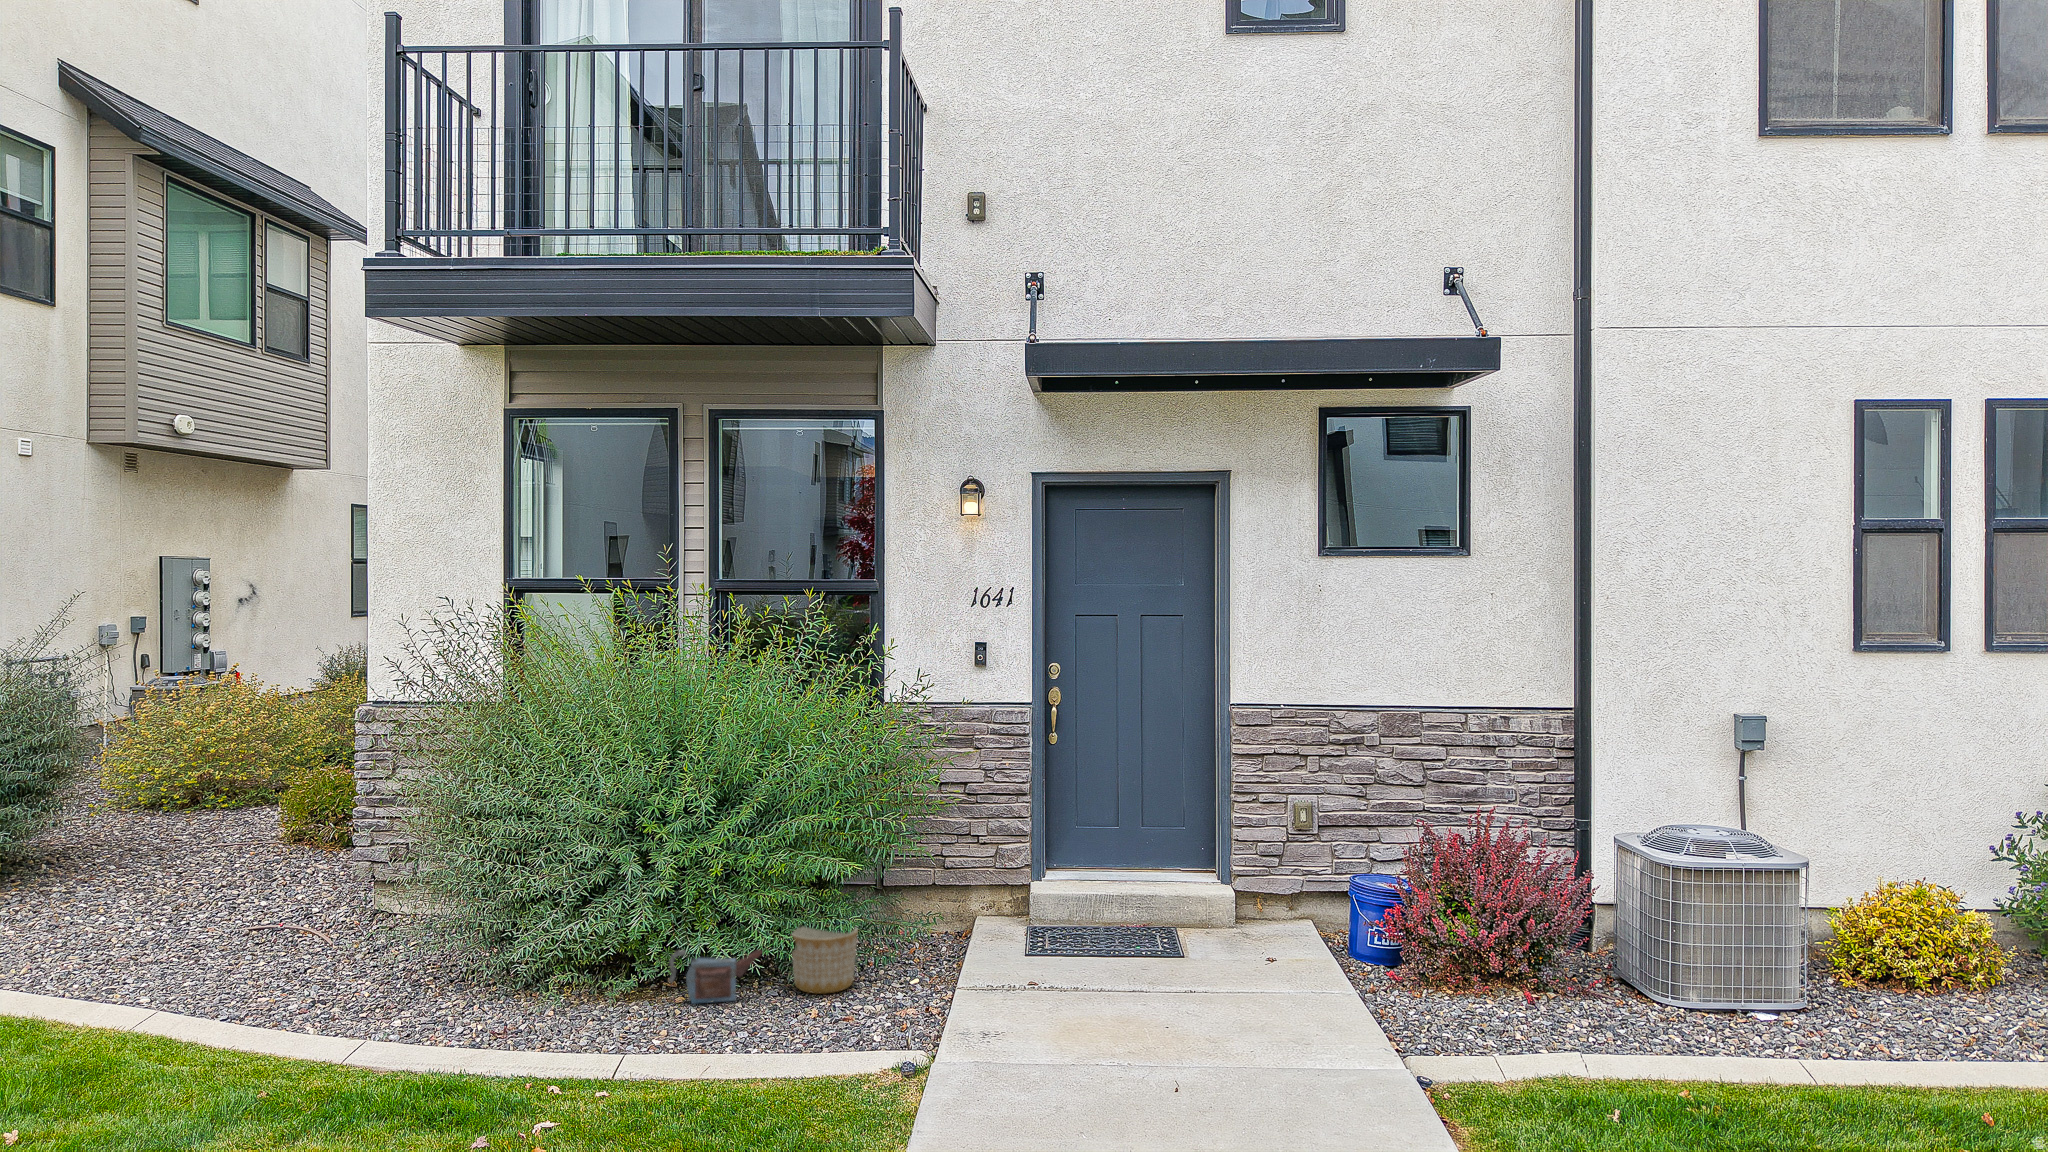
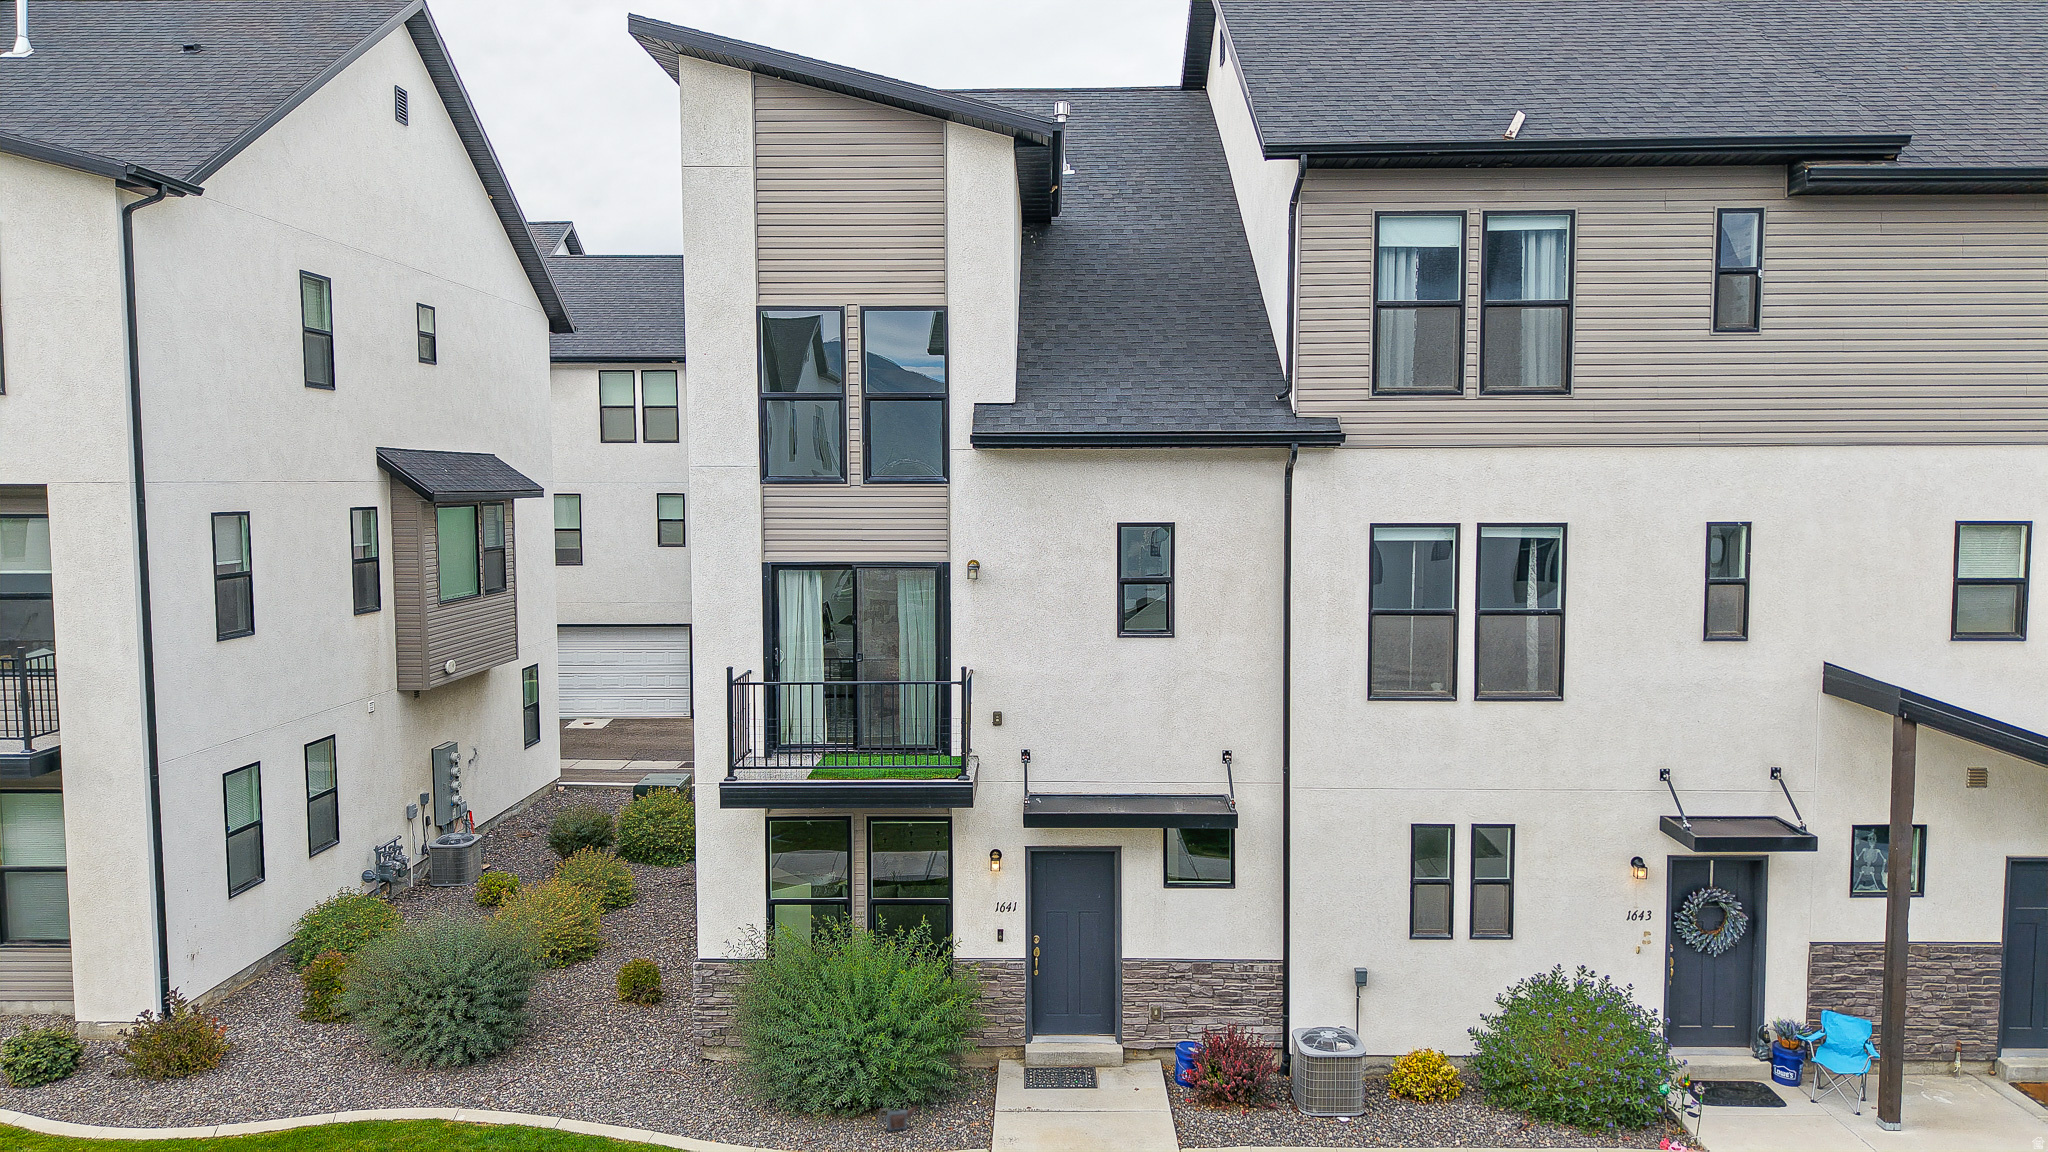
planter: present [792,927,858,994] -> none [927,1086,957,1122]

